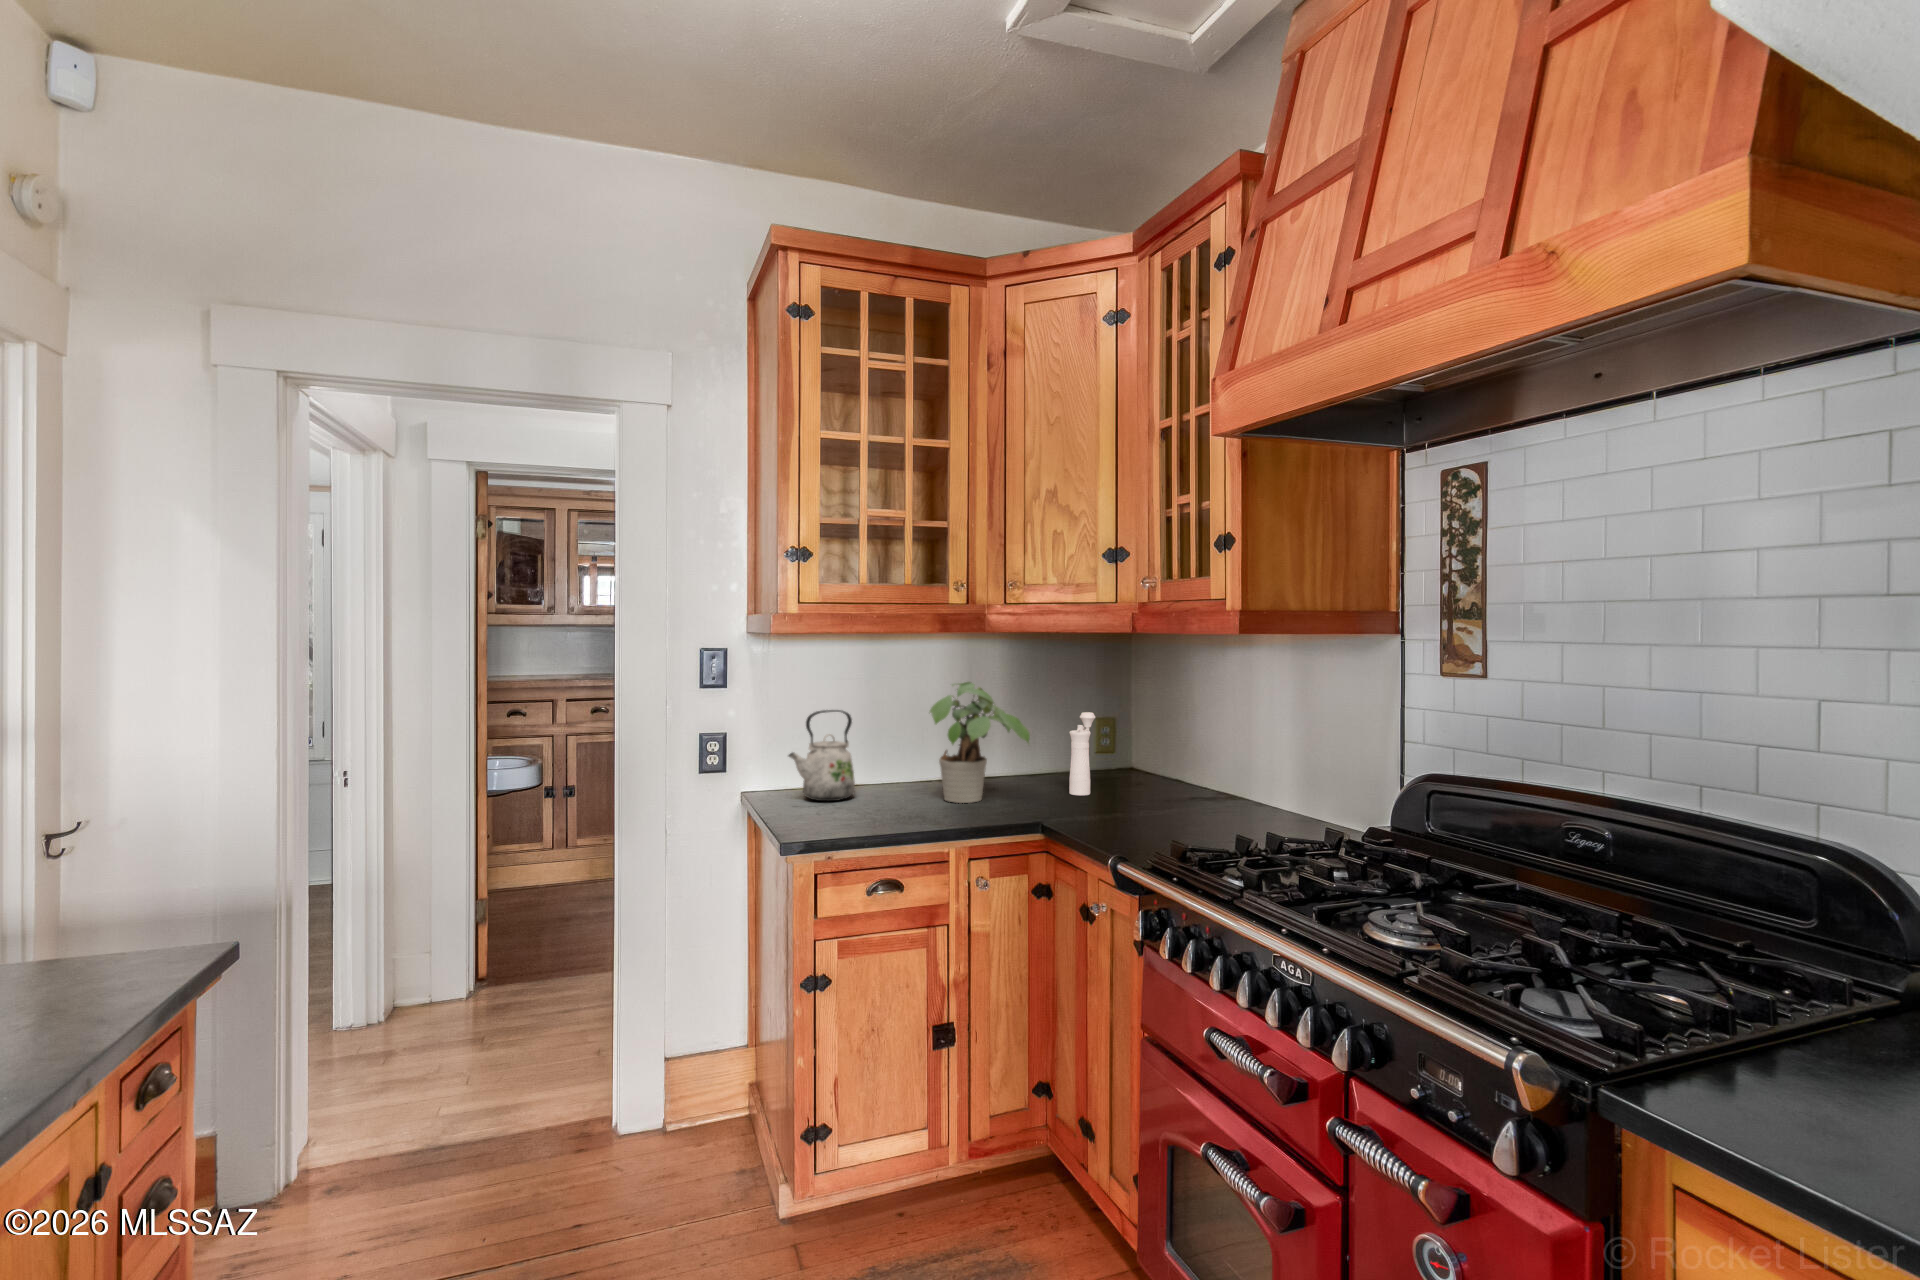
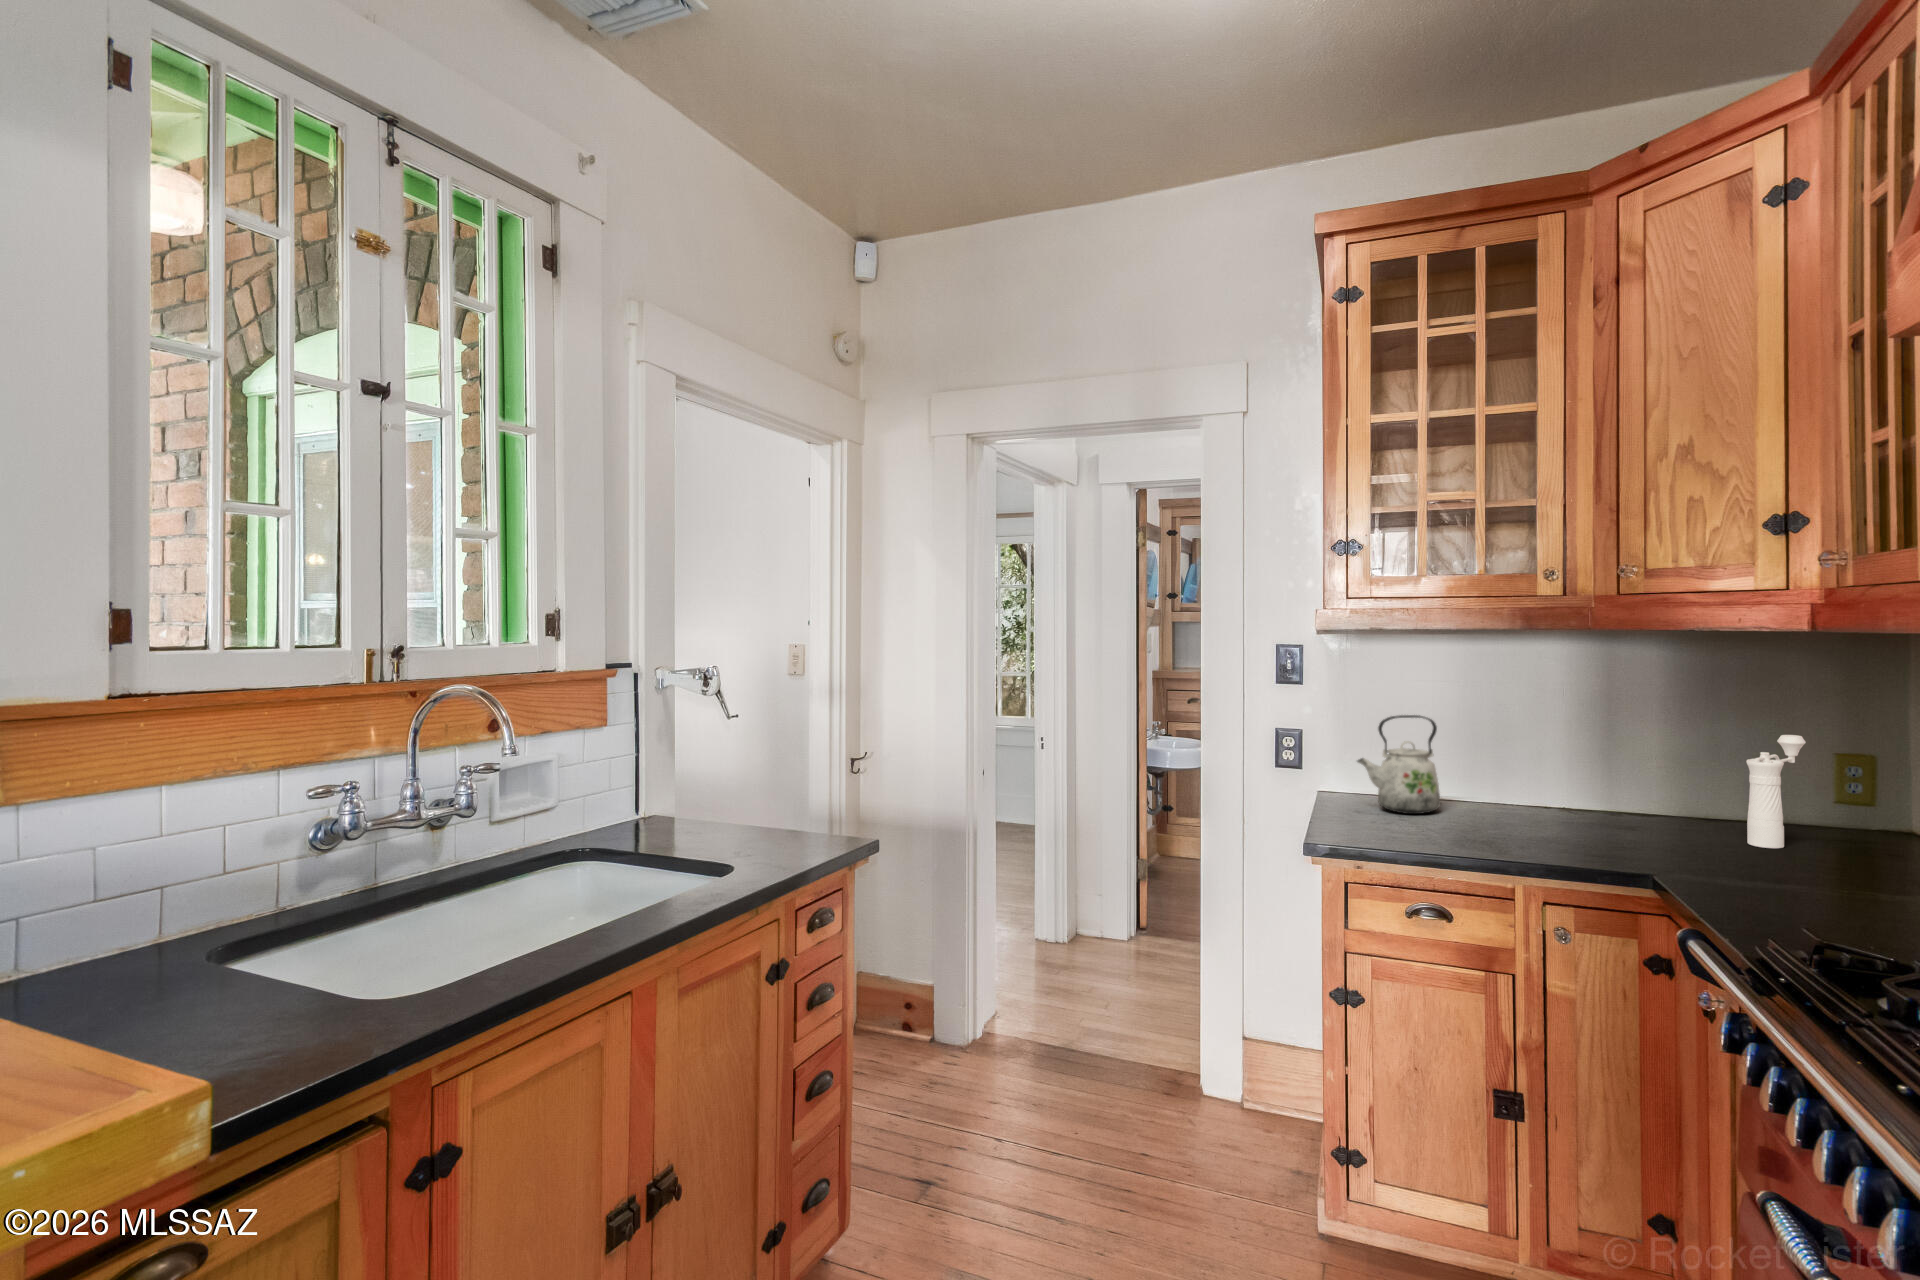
potted plant: present [930,682,1030,803] -> none [1515,690,1655,836]

